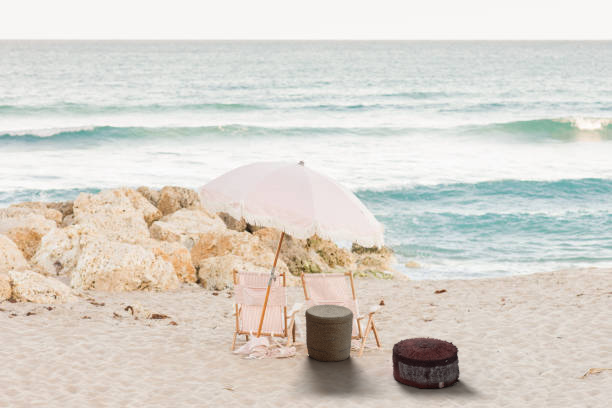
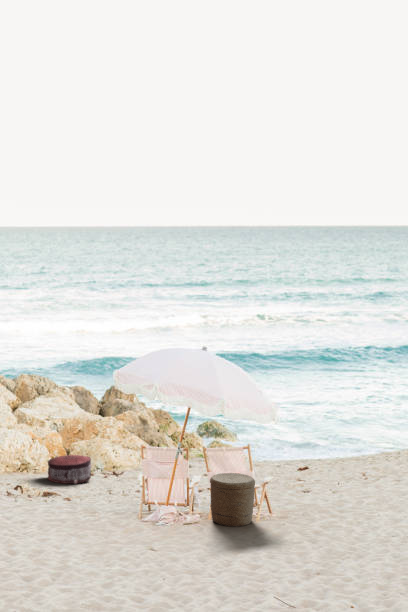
pouf: present [392,337,460,388] -> present [48,455,91,484]

